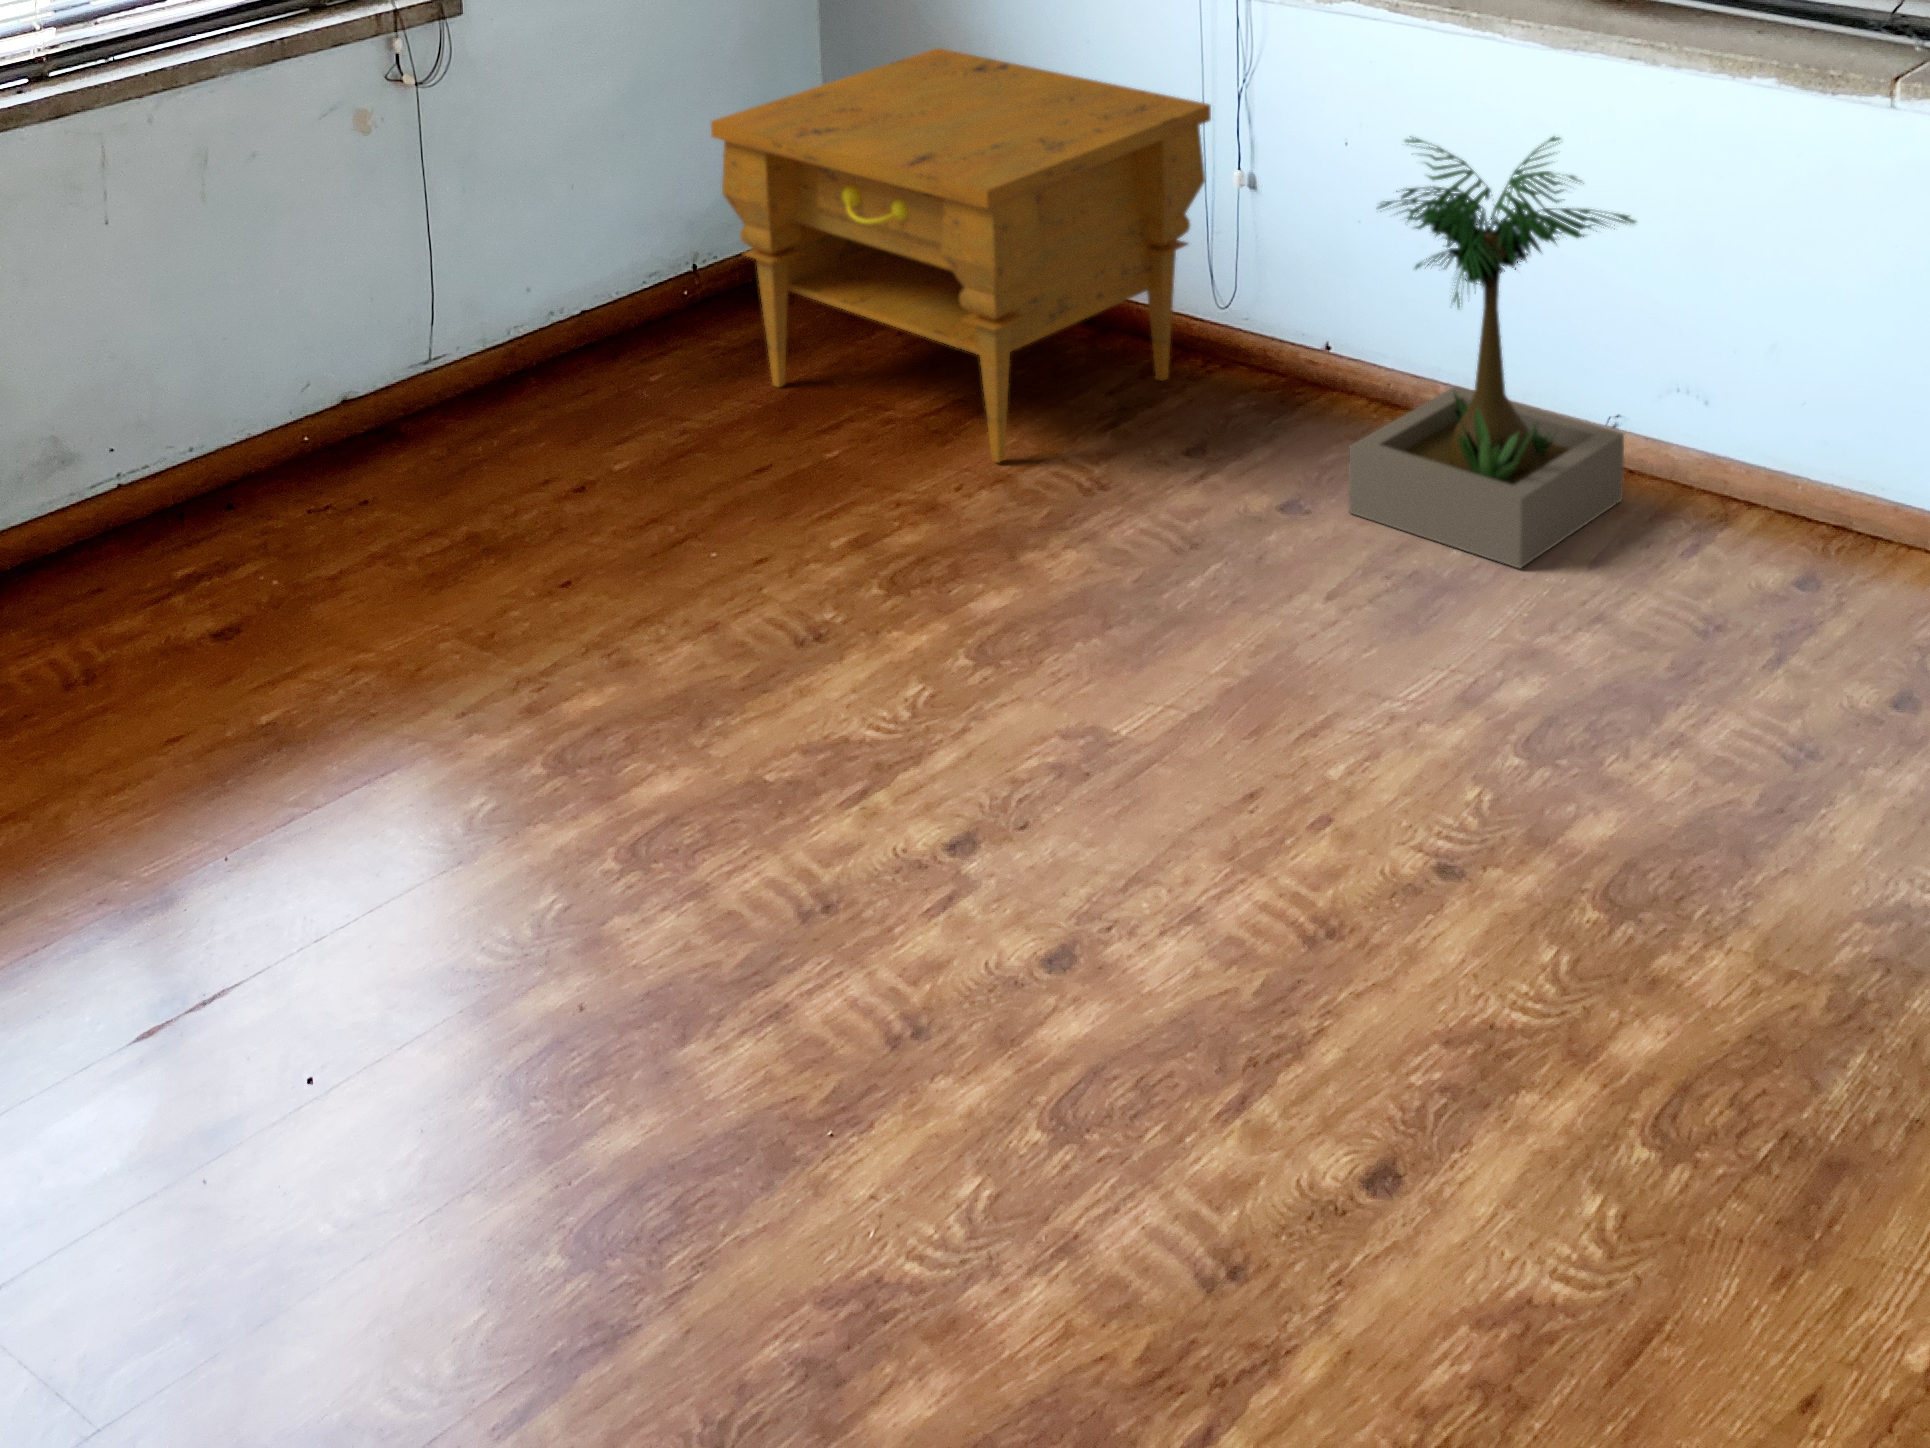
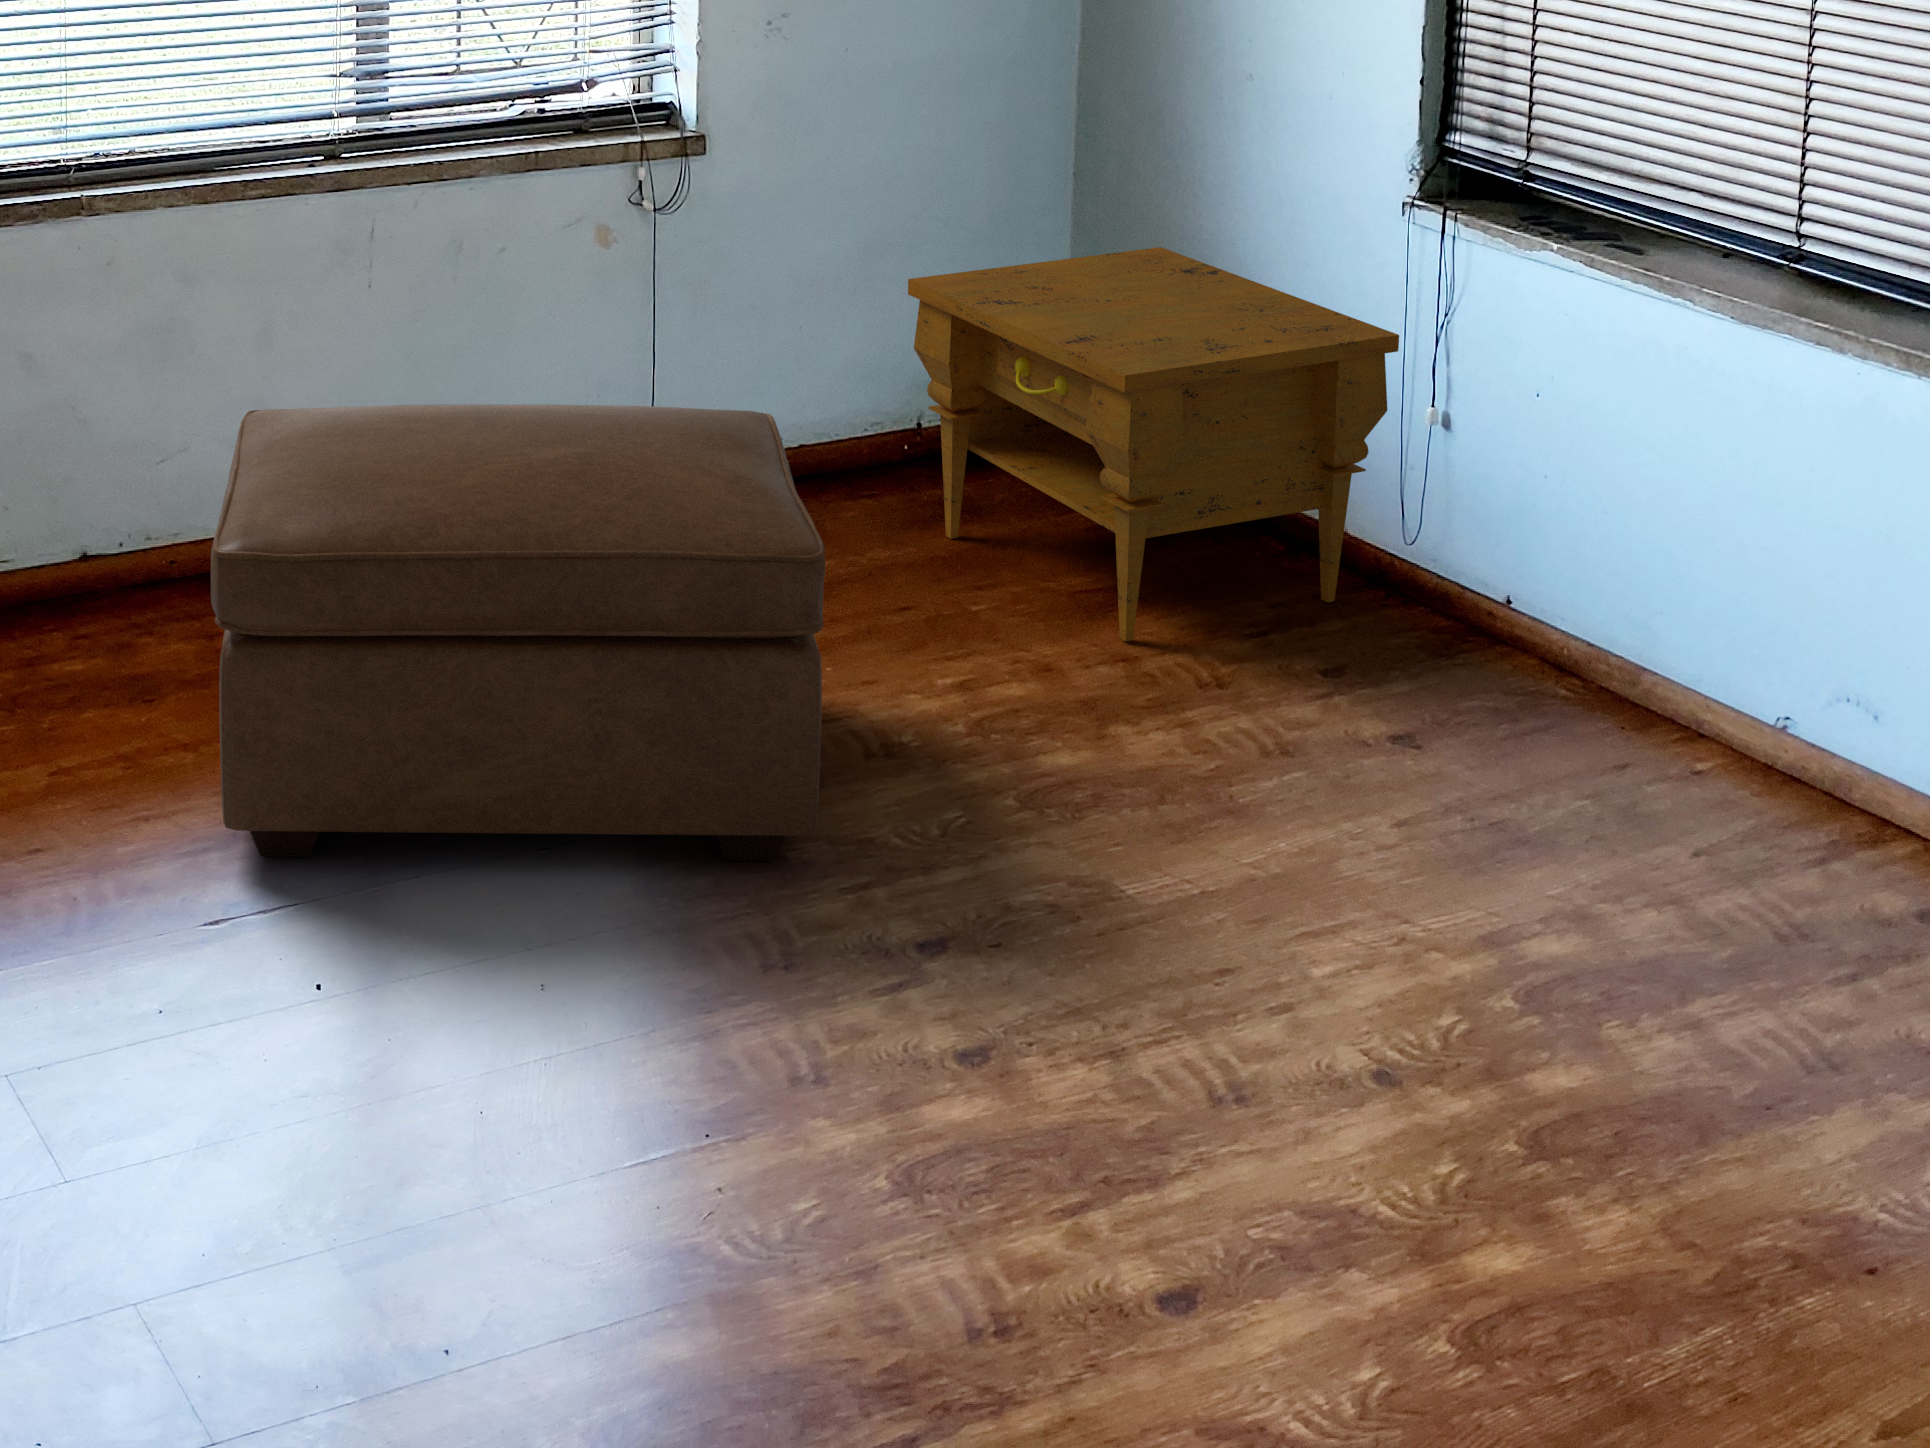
potted plant: present [1349,136,1636,568] -> none [1457,383,1813,842]
ottoman: none [28,299,808,949] -> present [211,404,825,861]

